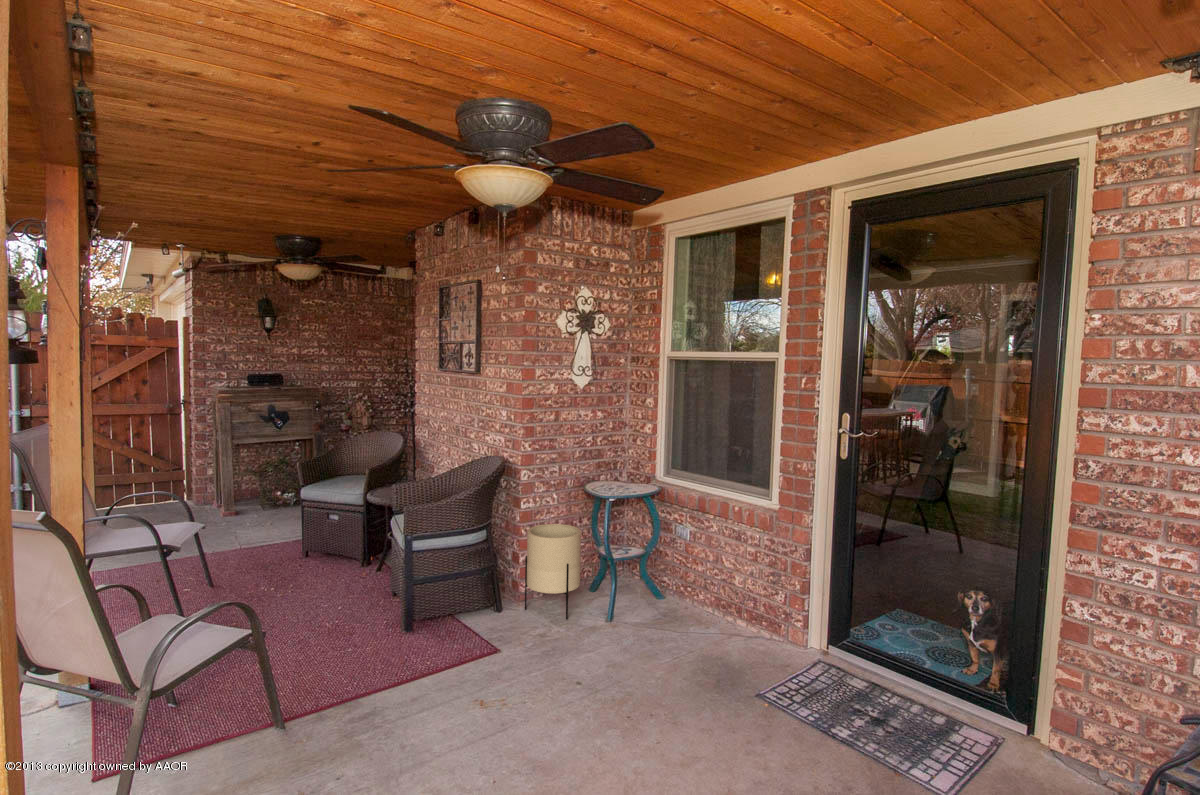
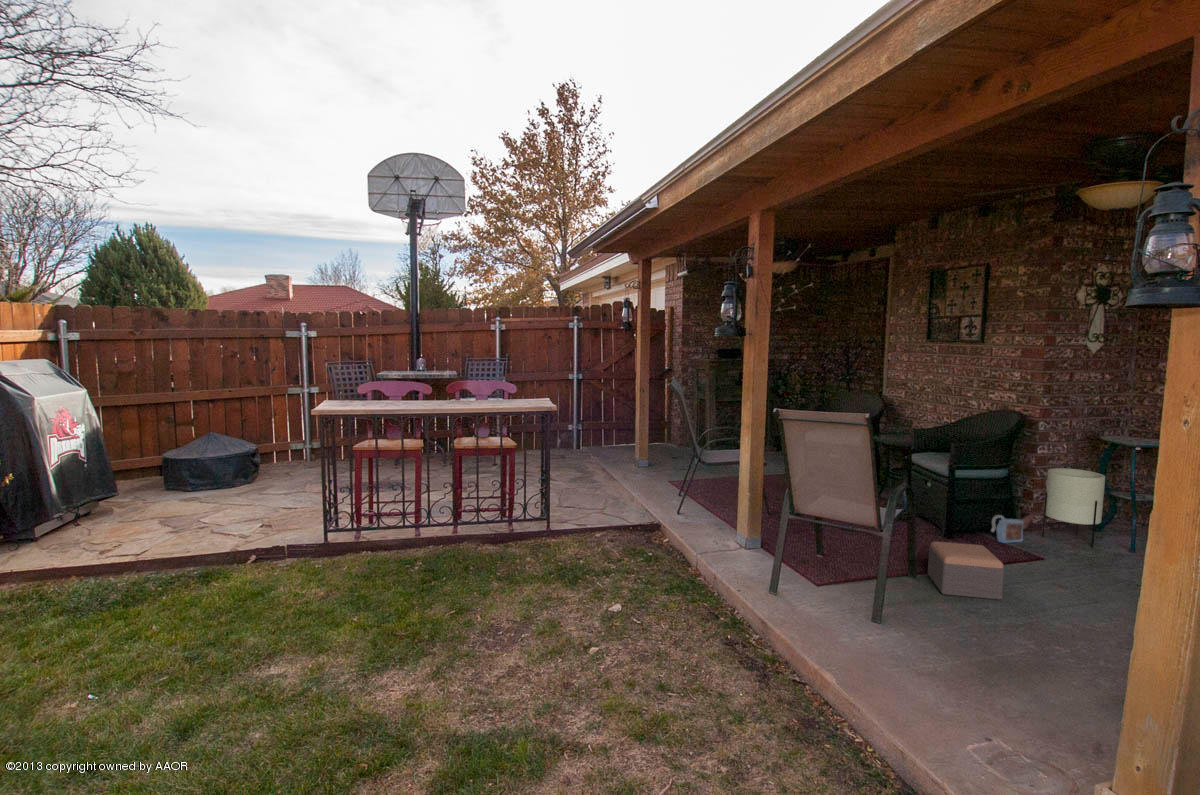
watering can: none [452,585,510,629] -> present [991,514,1034,543]
footstool: none [283,661,380,756] -> present [928,541,1004,600]

